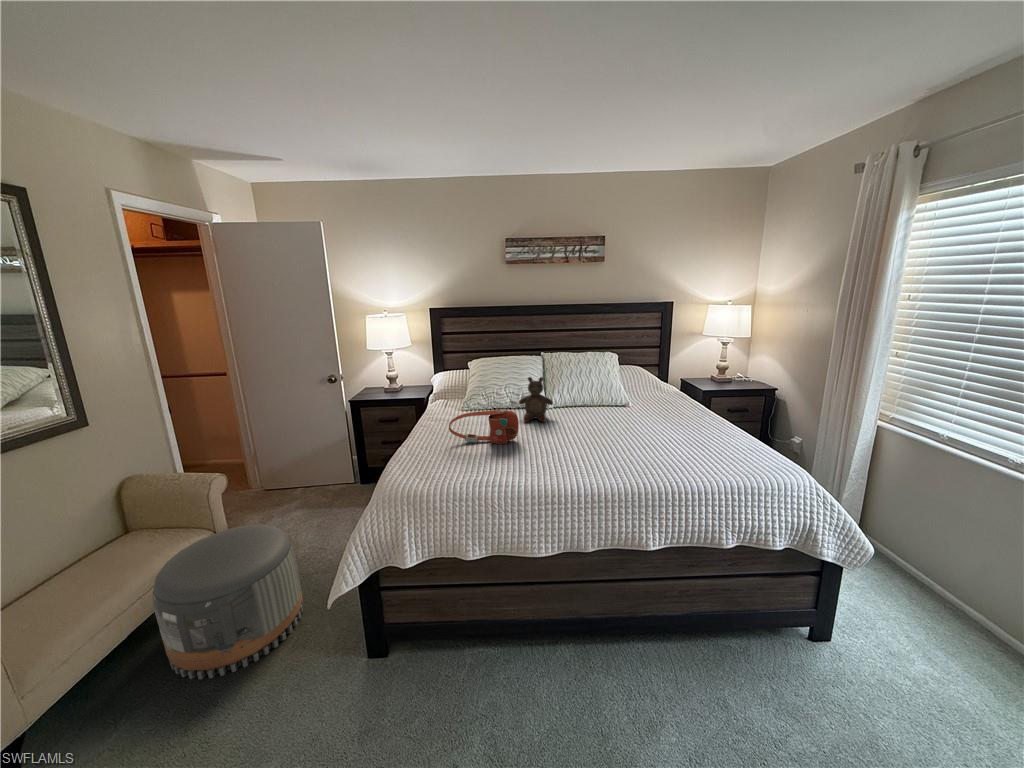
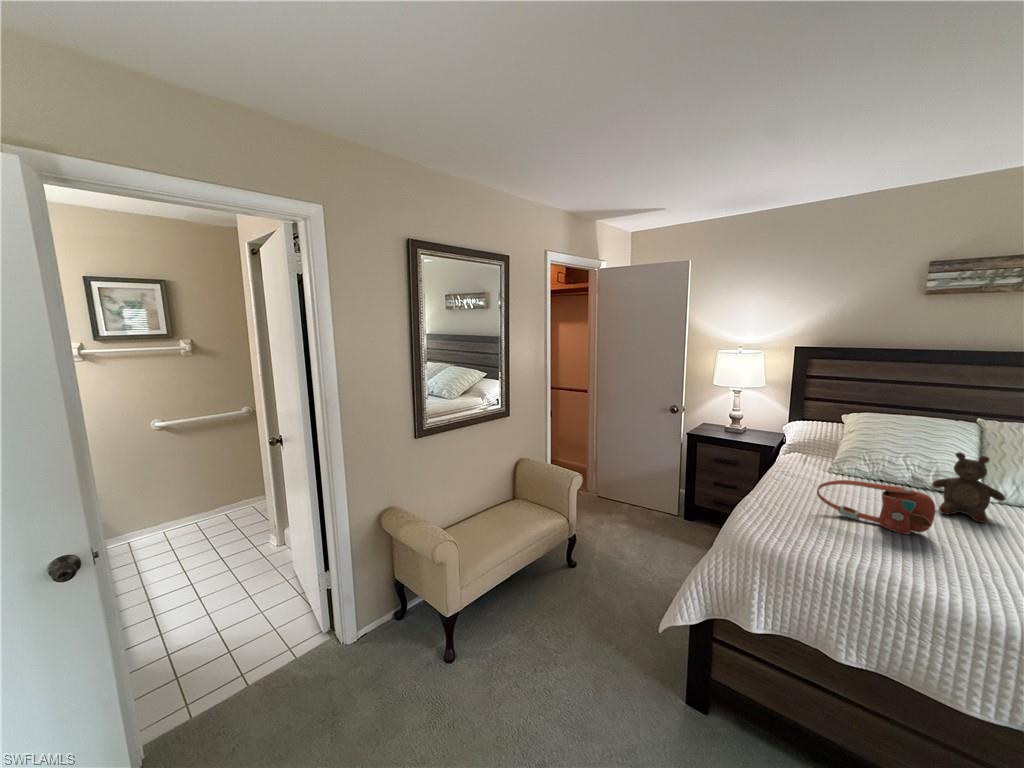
pouf: present [153,525,303,679] -> none [531,522,629,643]

